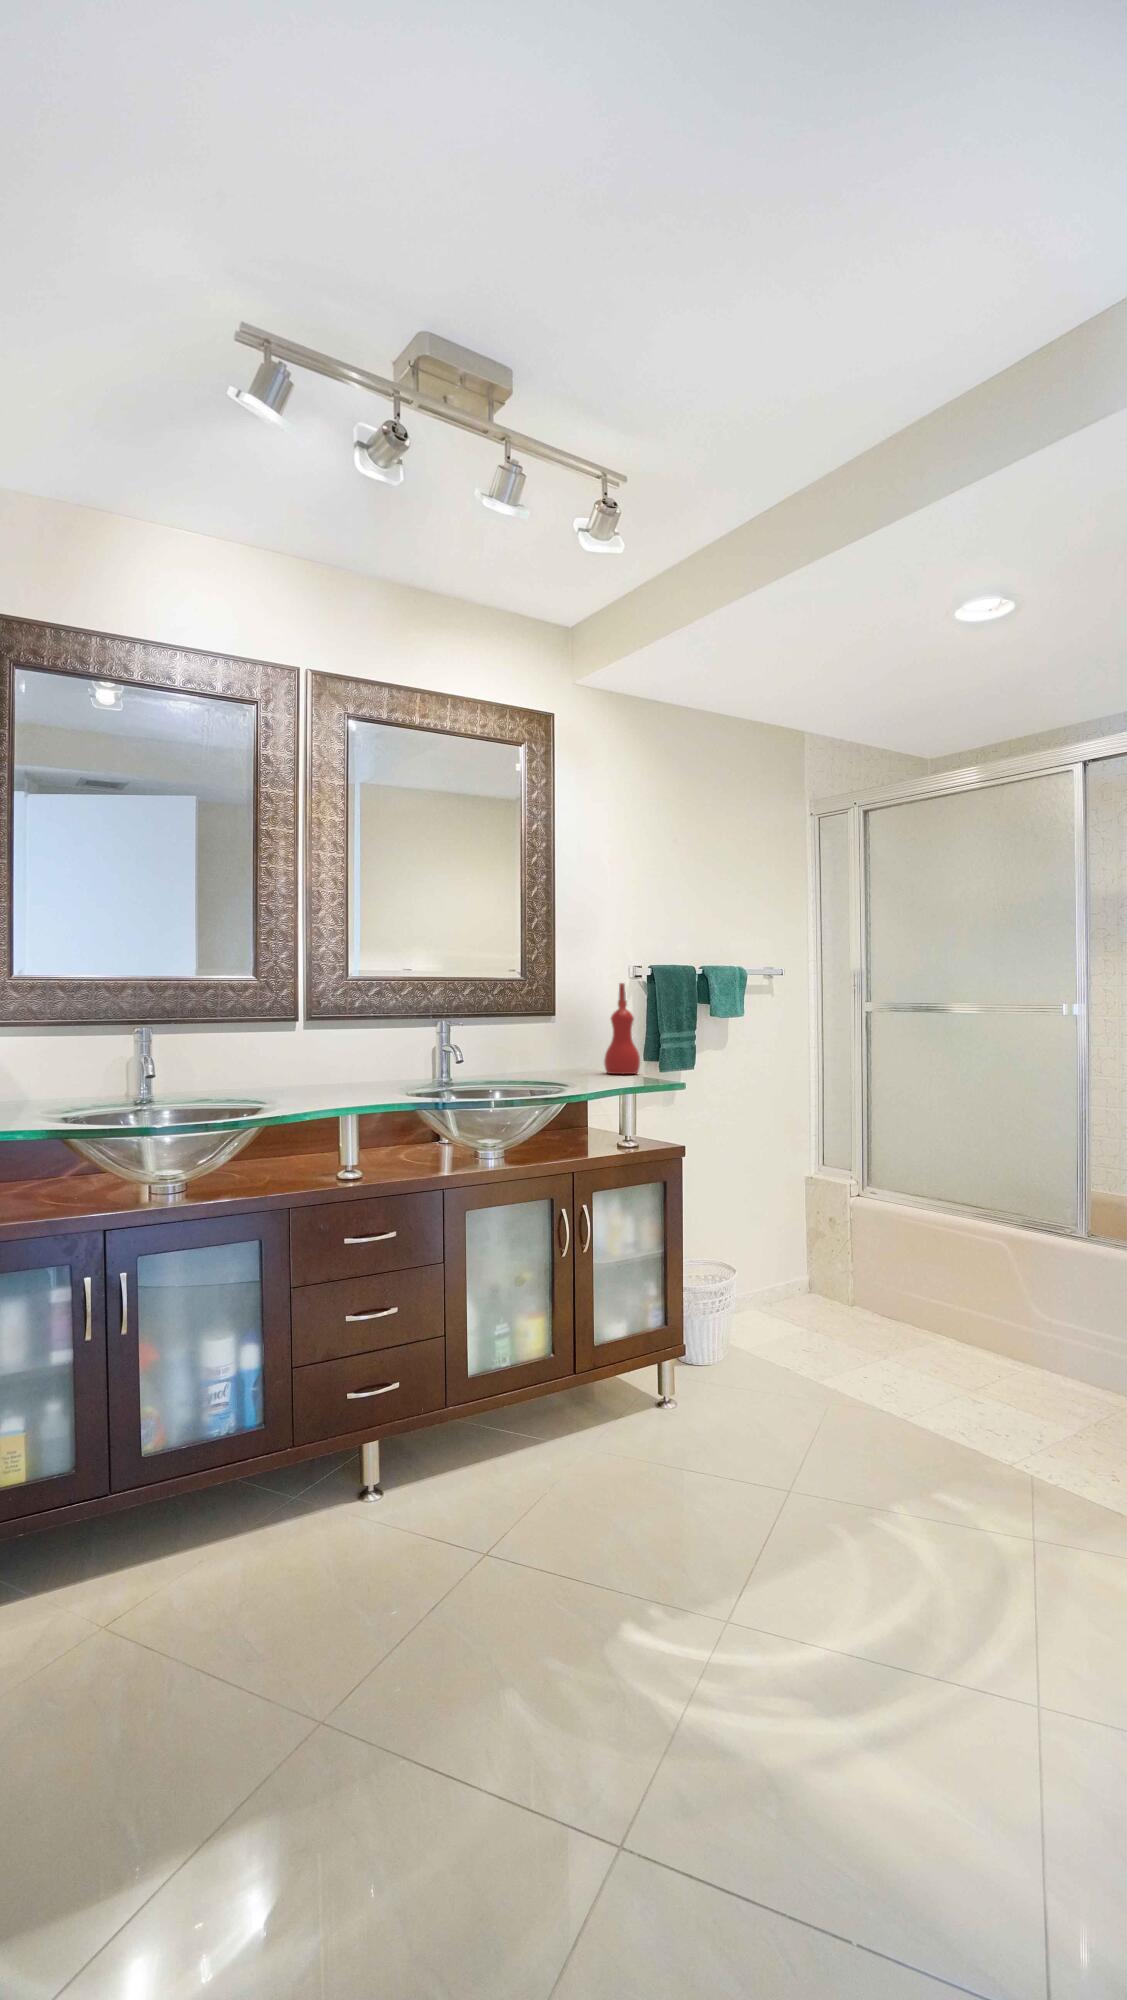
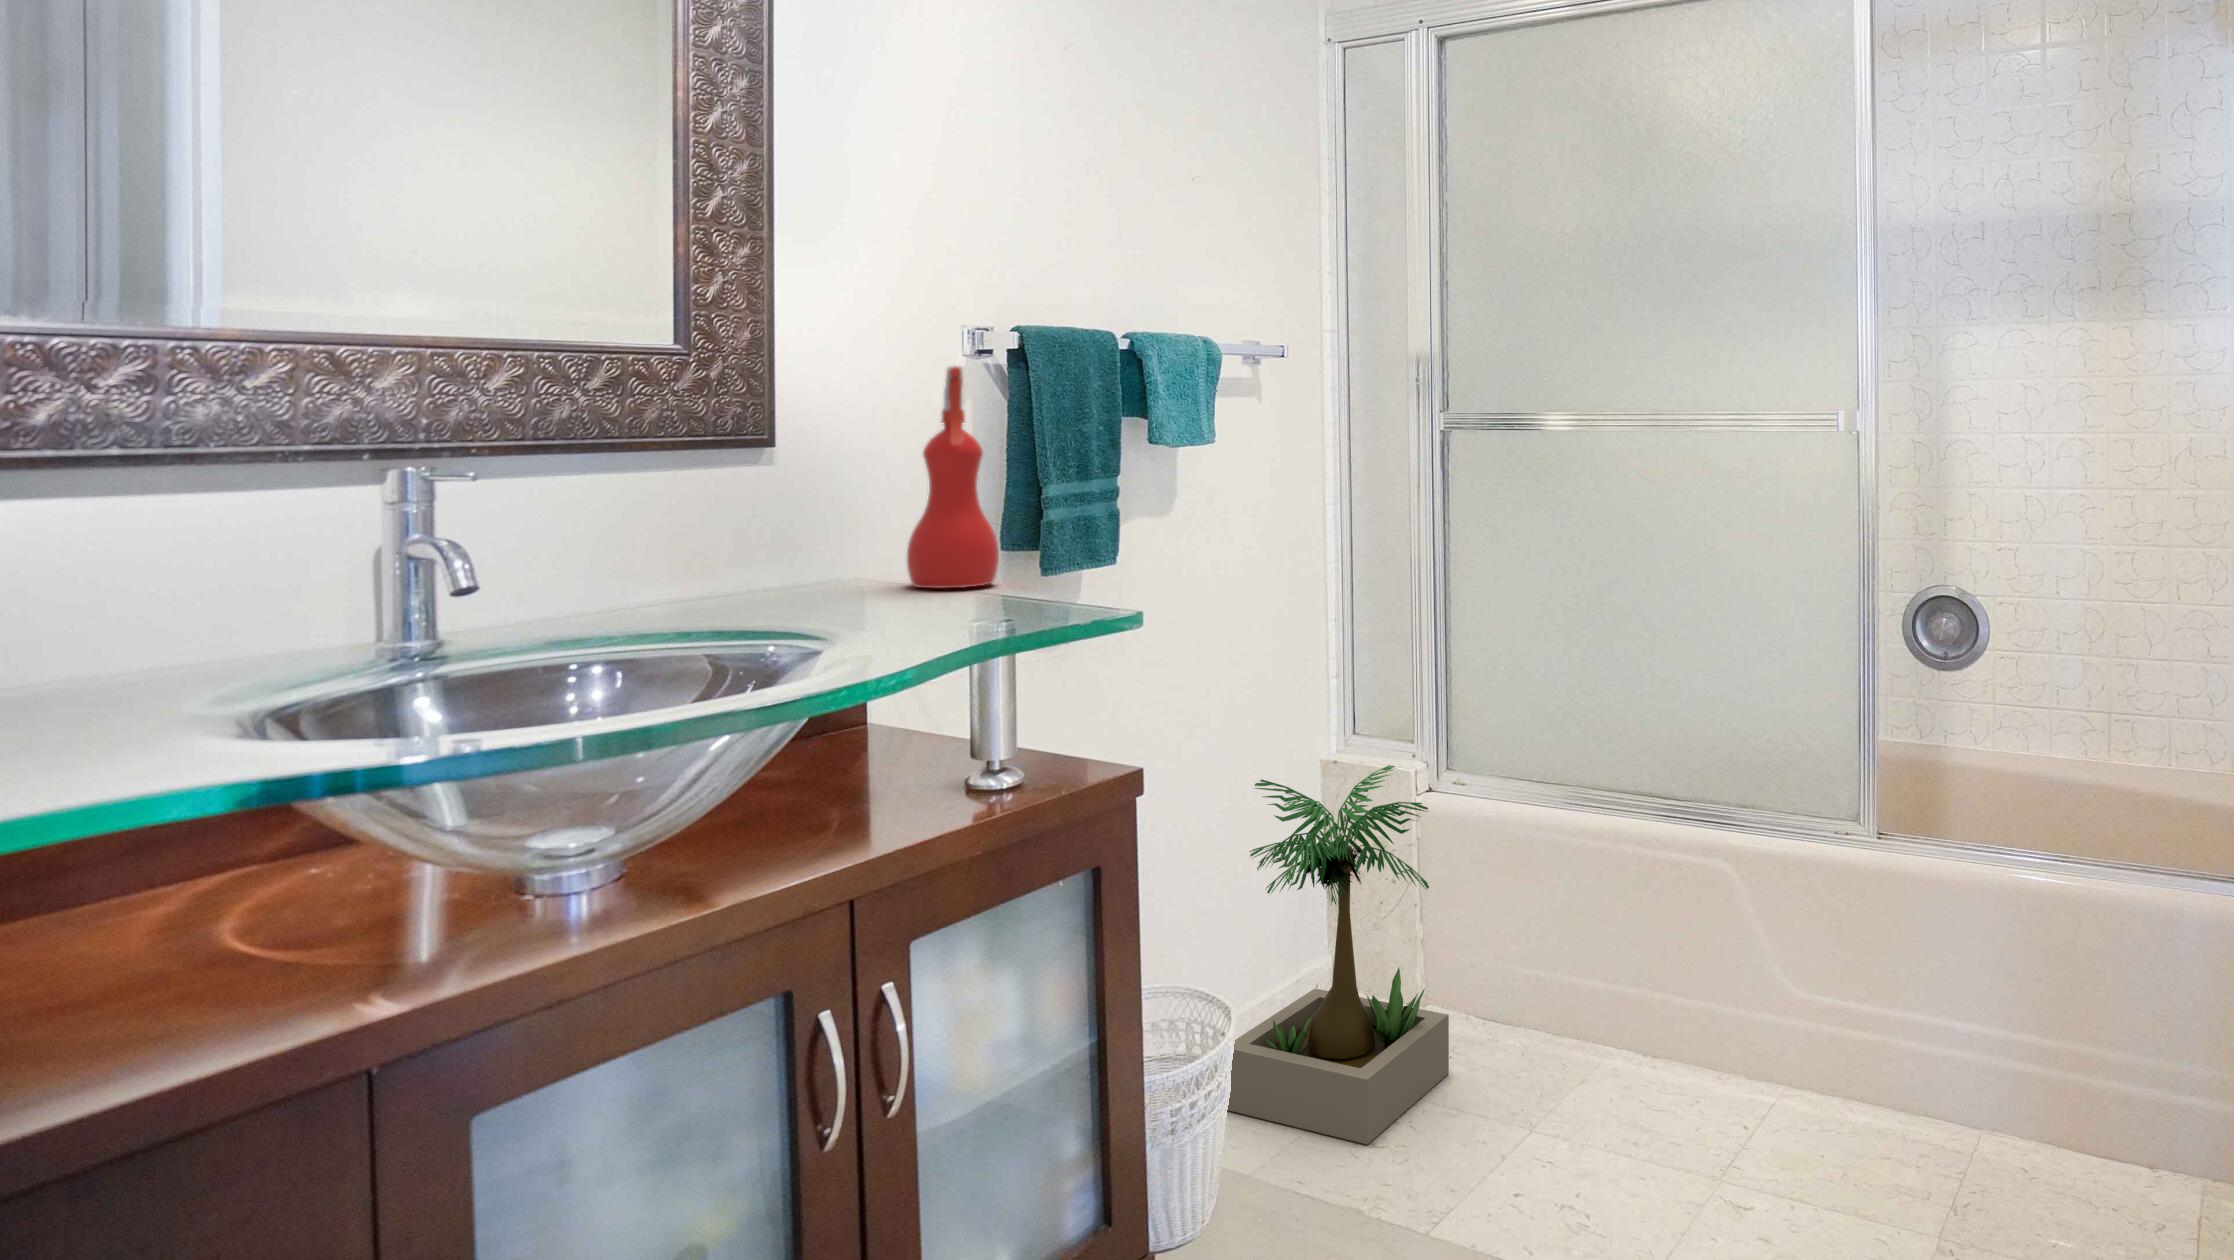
potted plant: none [746,1176,861,1351] -> present [1228,765,1449,1144]

